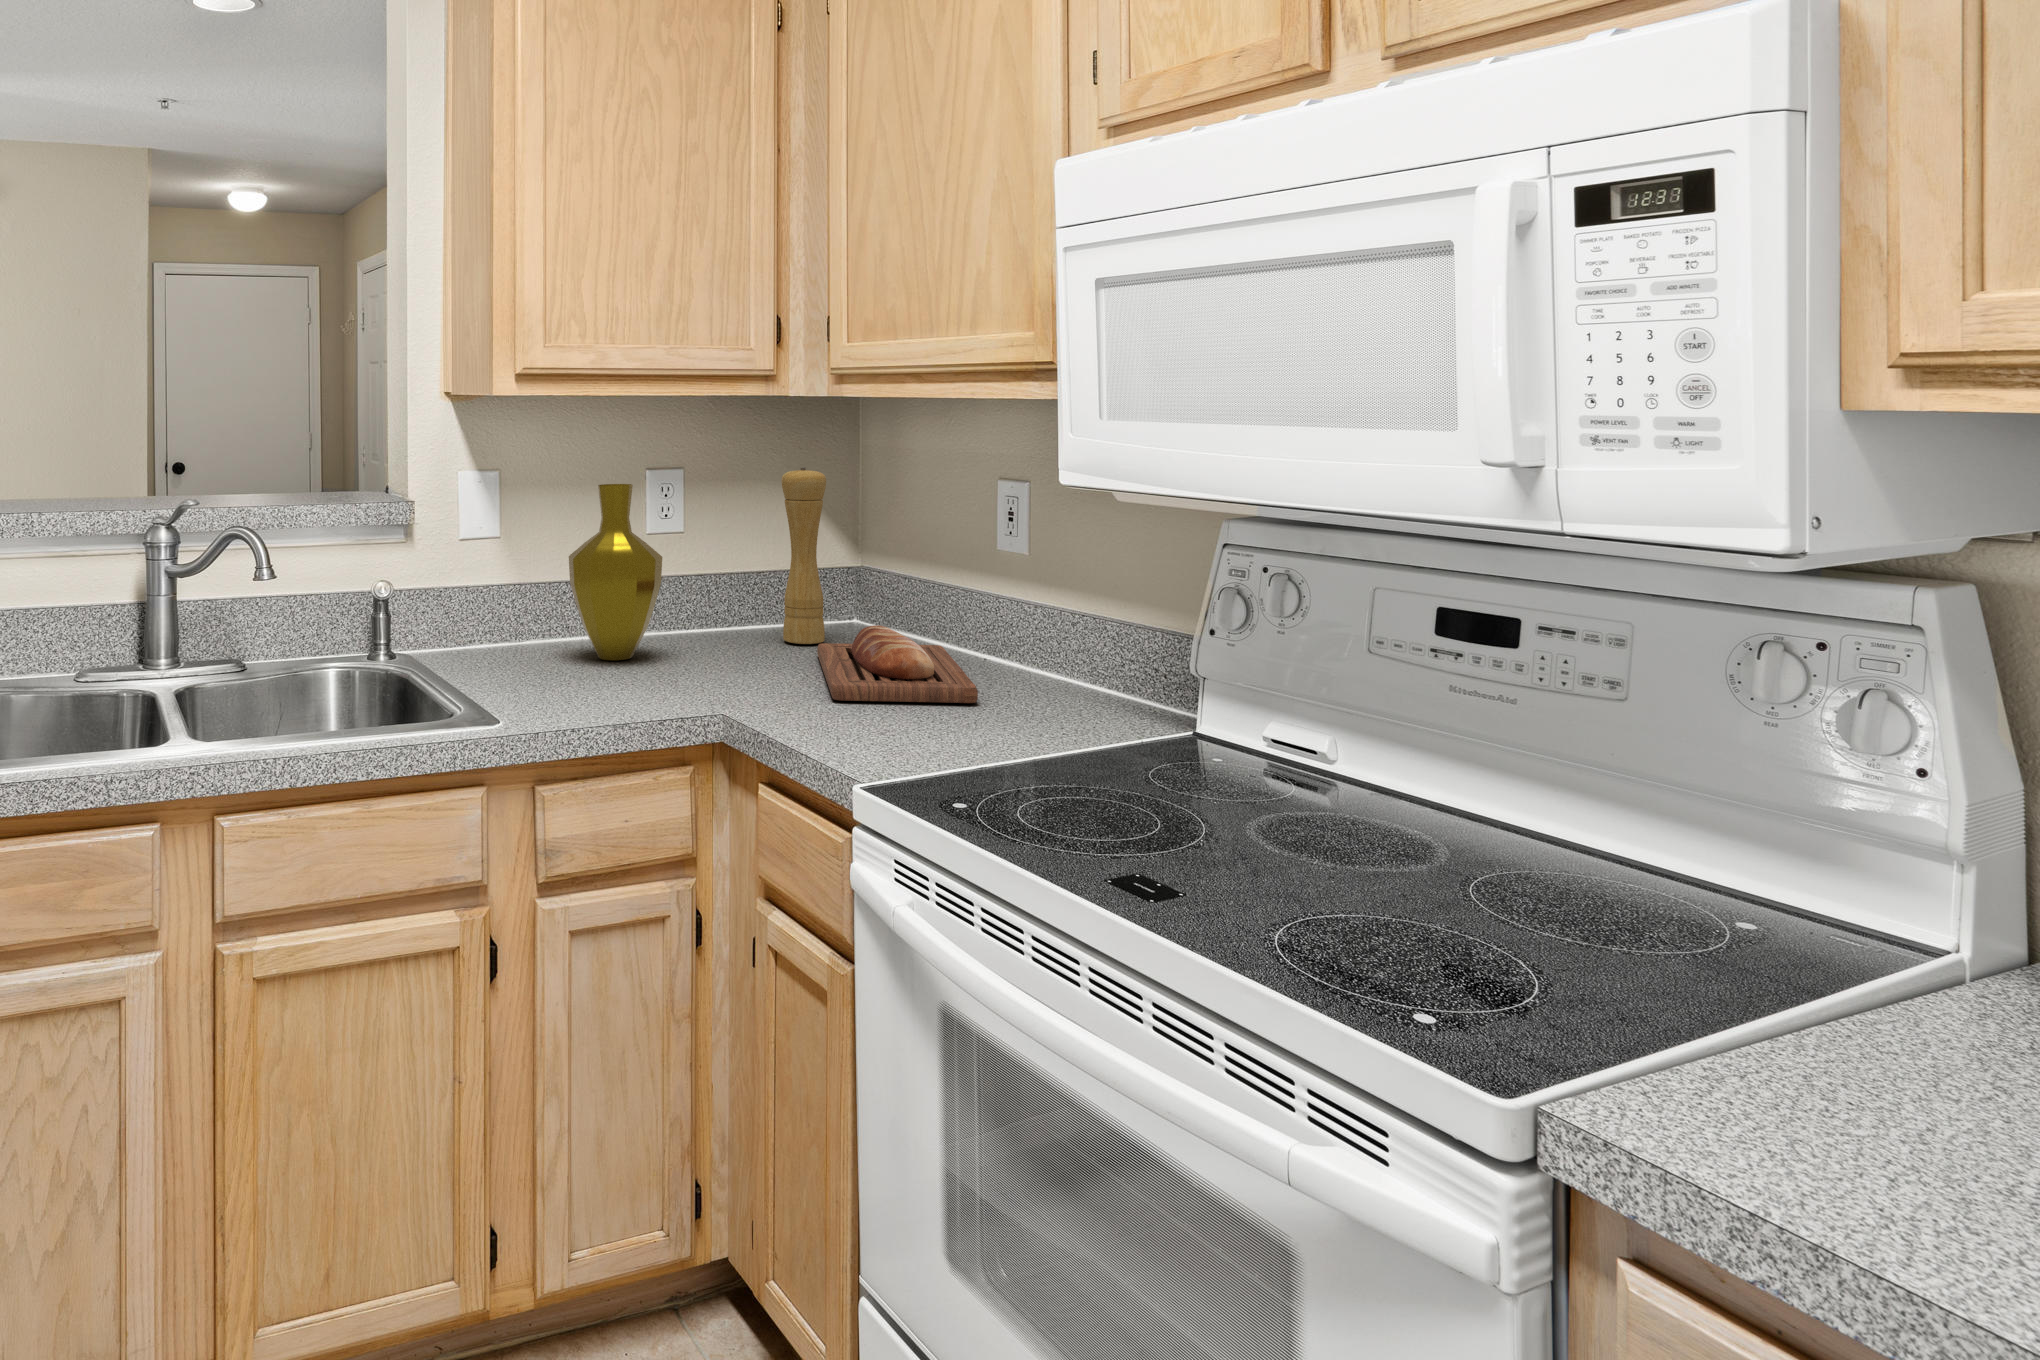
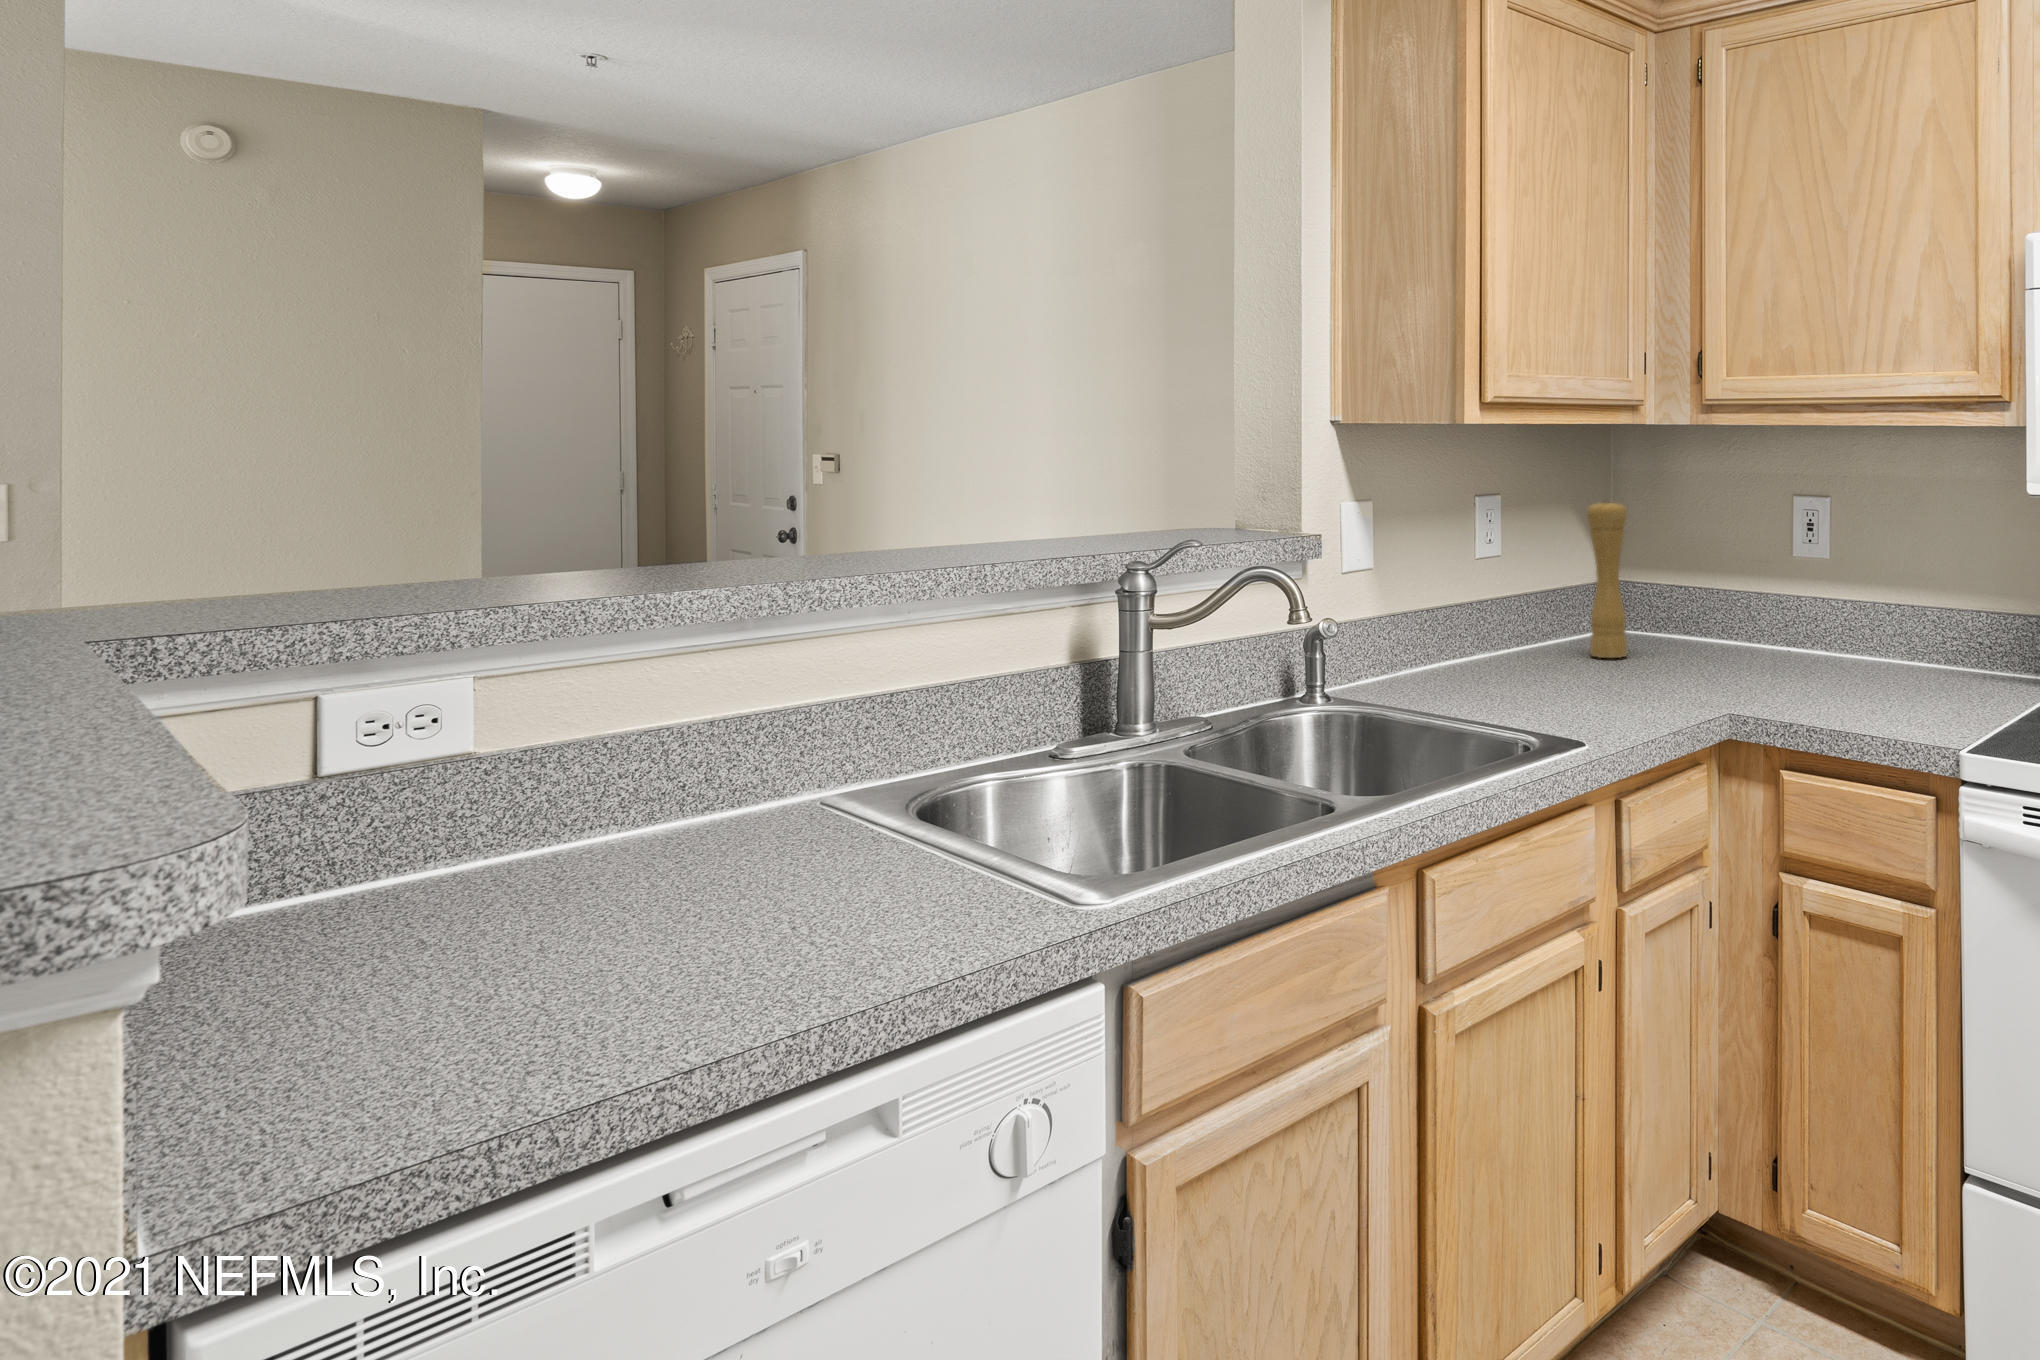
vase: present [569,484,662,660] -> none [1457,518,1546,686]
bread loaf: present [817,625,978,703] -> none [1651,633,1863,696]

